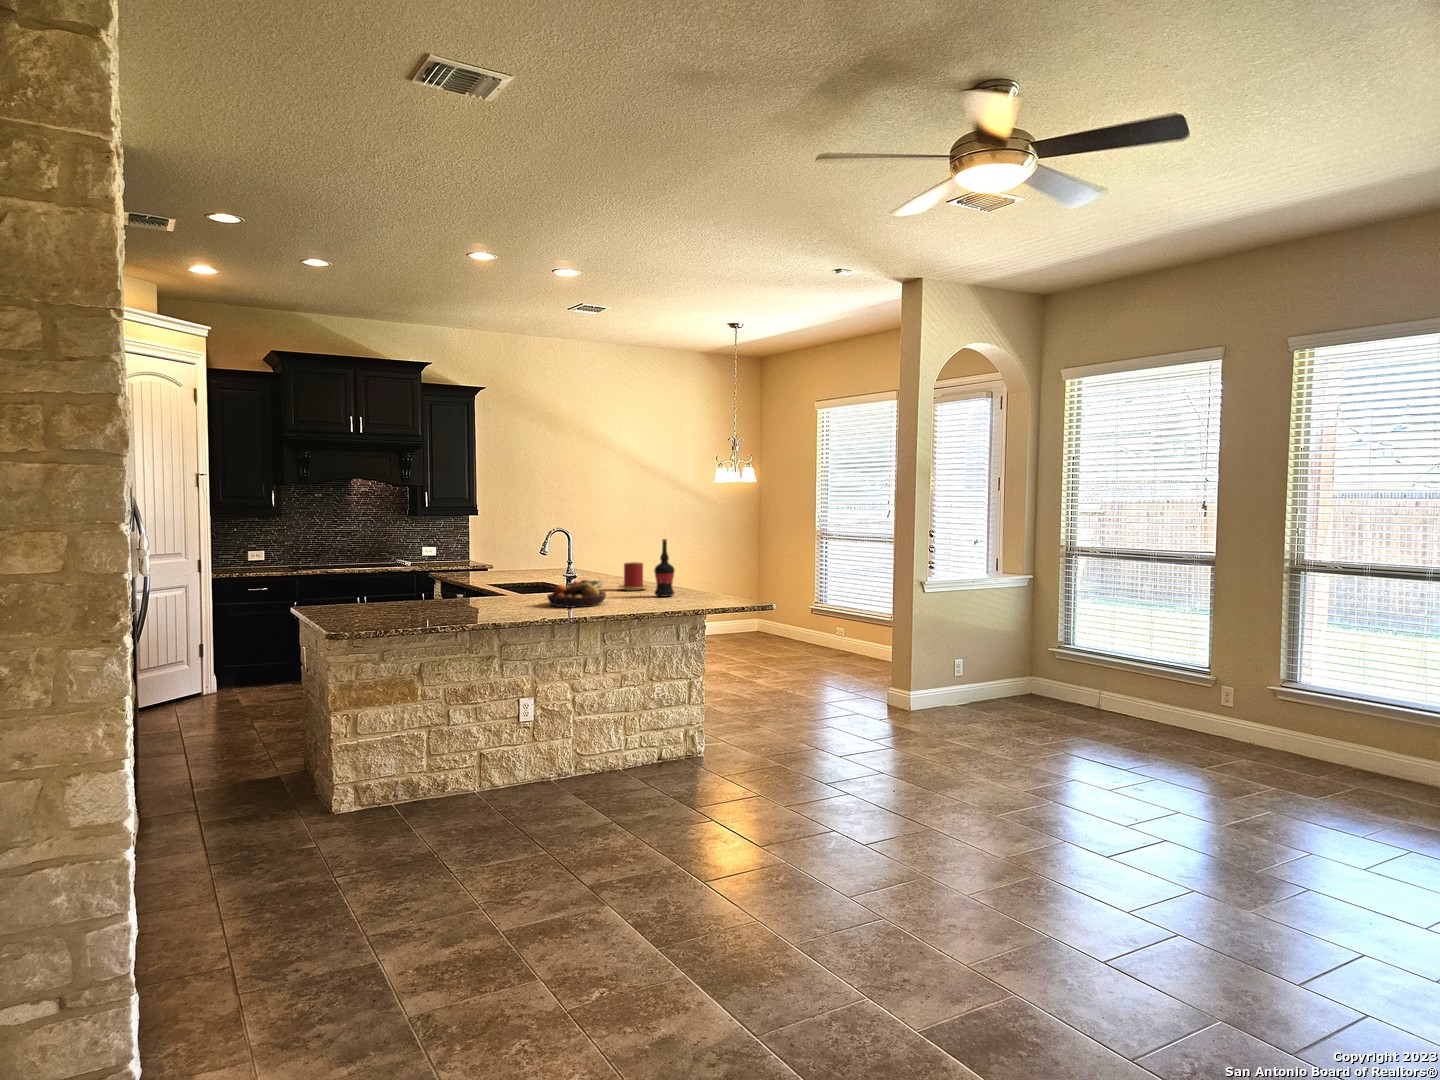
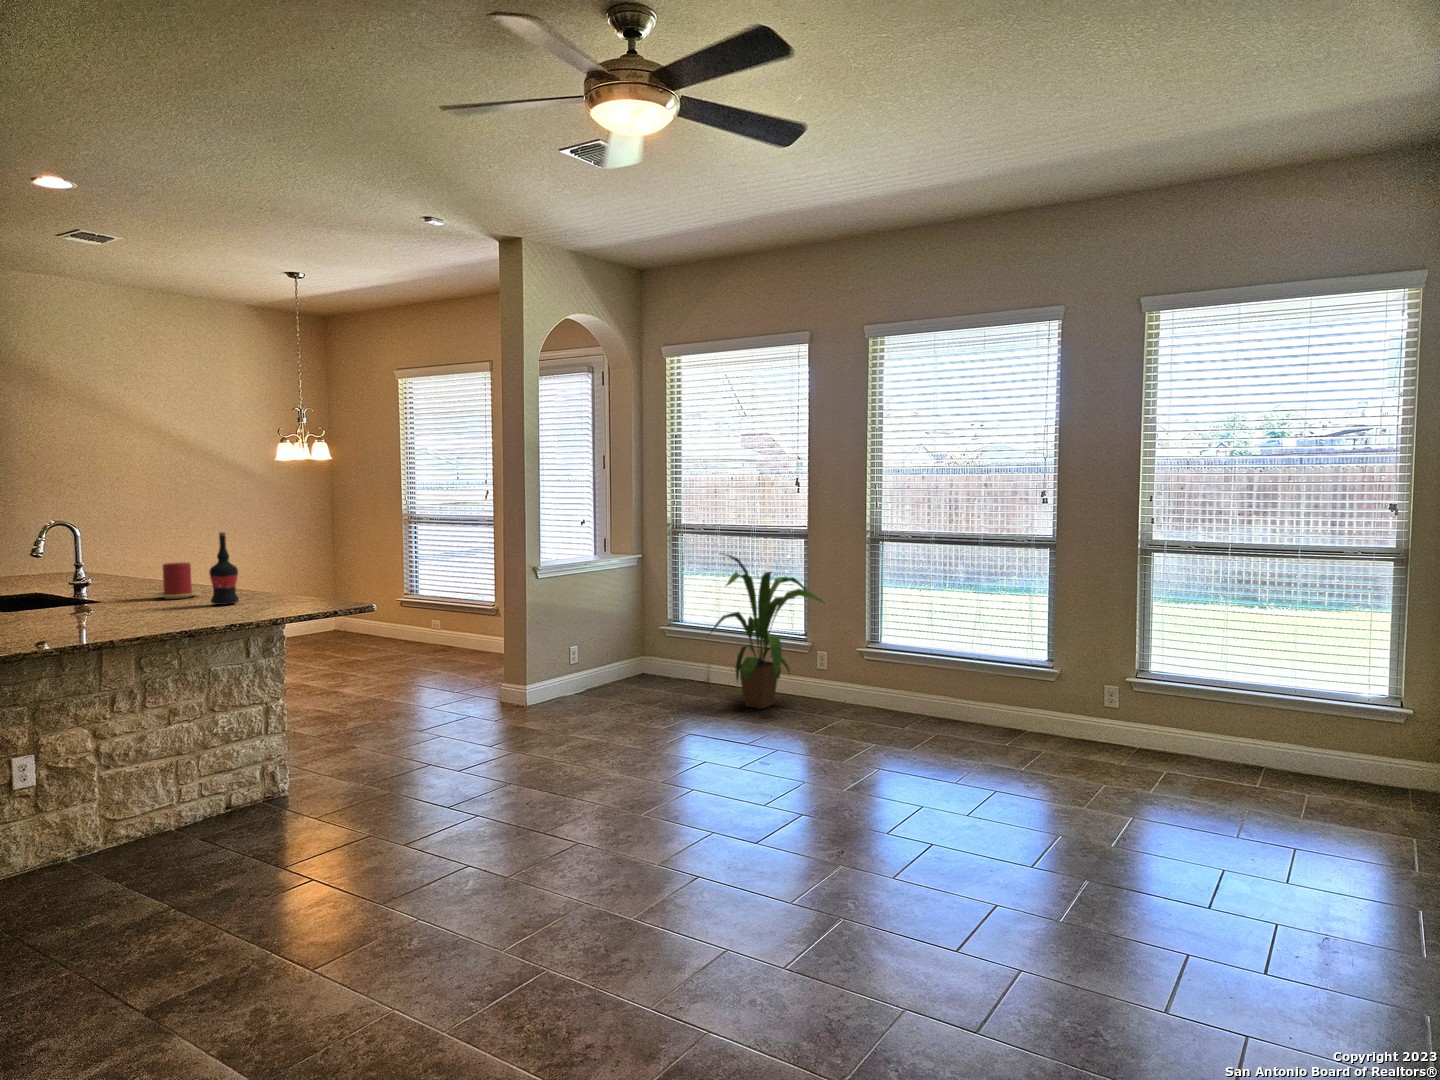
house plant: none [1092,576,1230,739] -> present [708,554,824,709]
fruit bowl: present [547,580,606,607] -> none [49,589,142,630]

